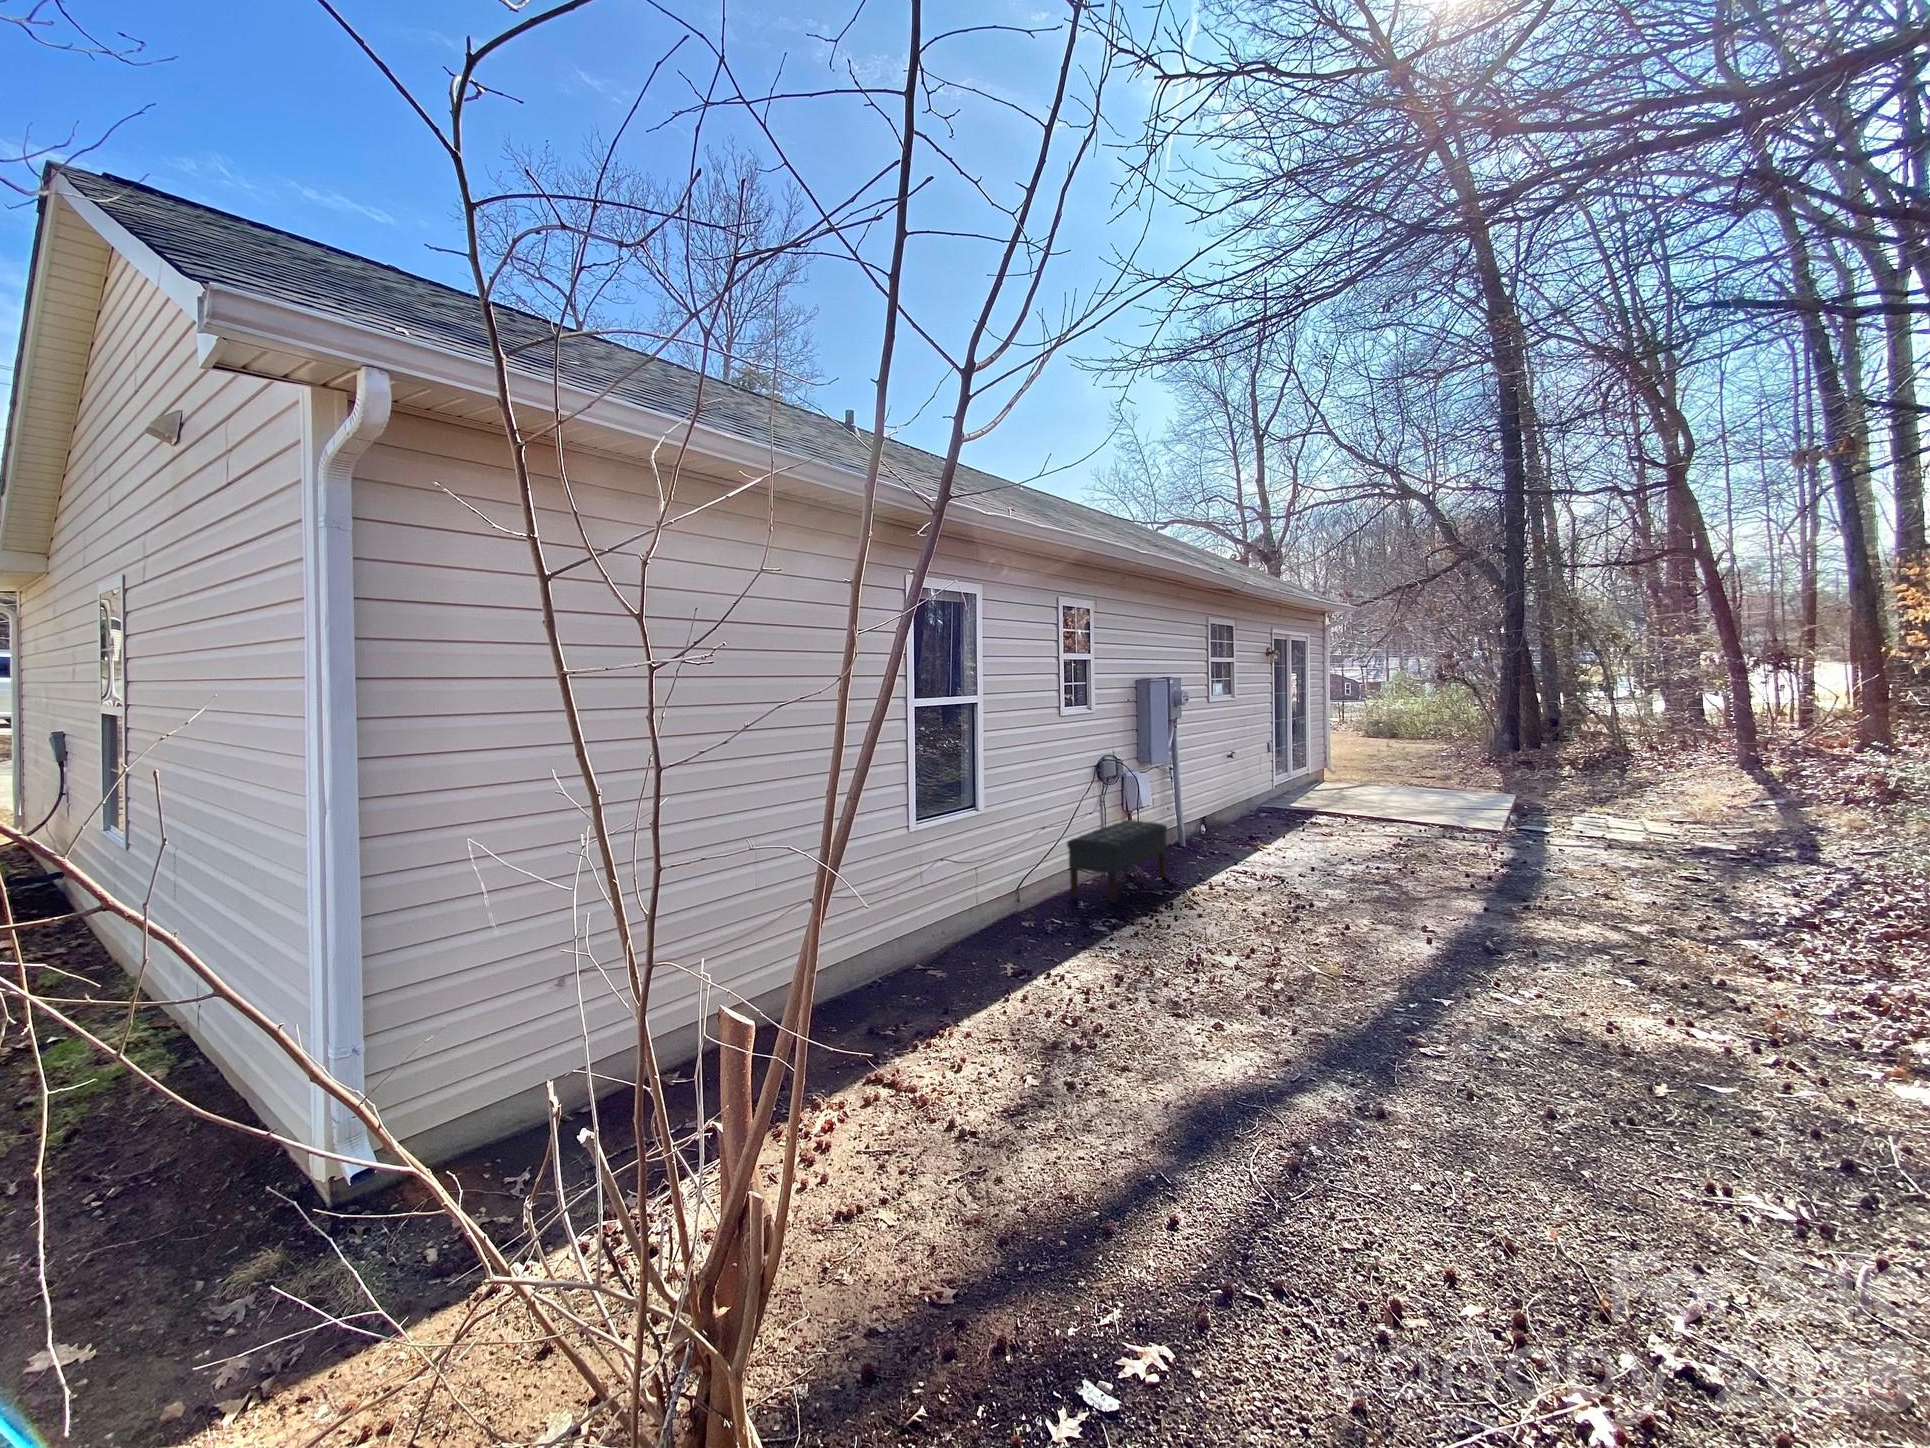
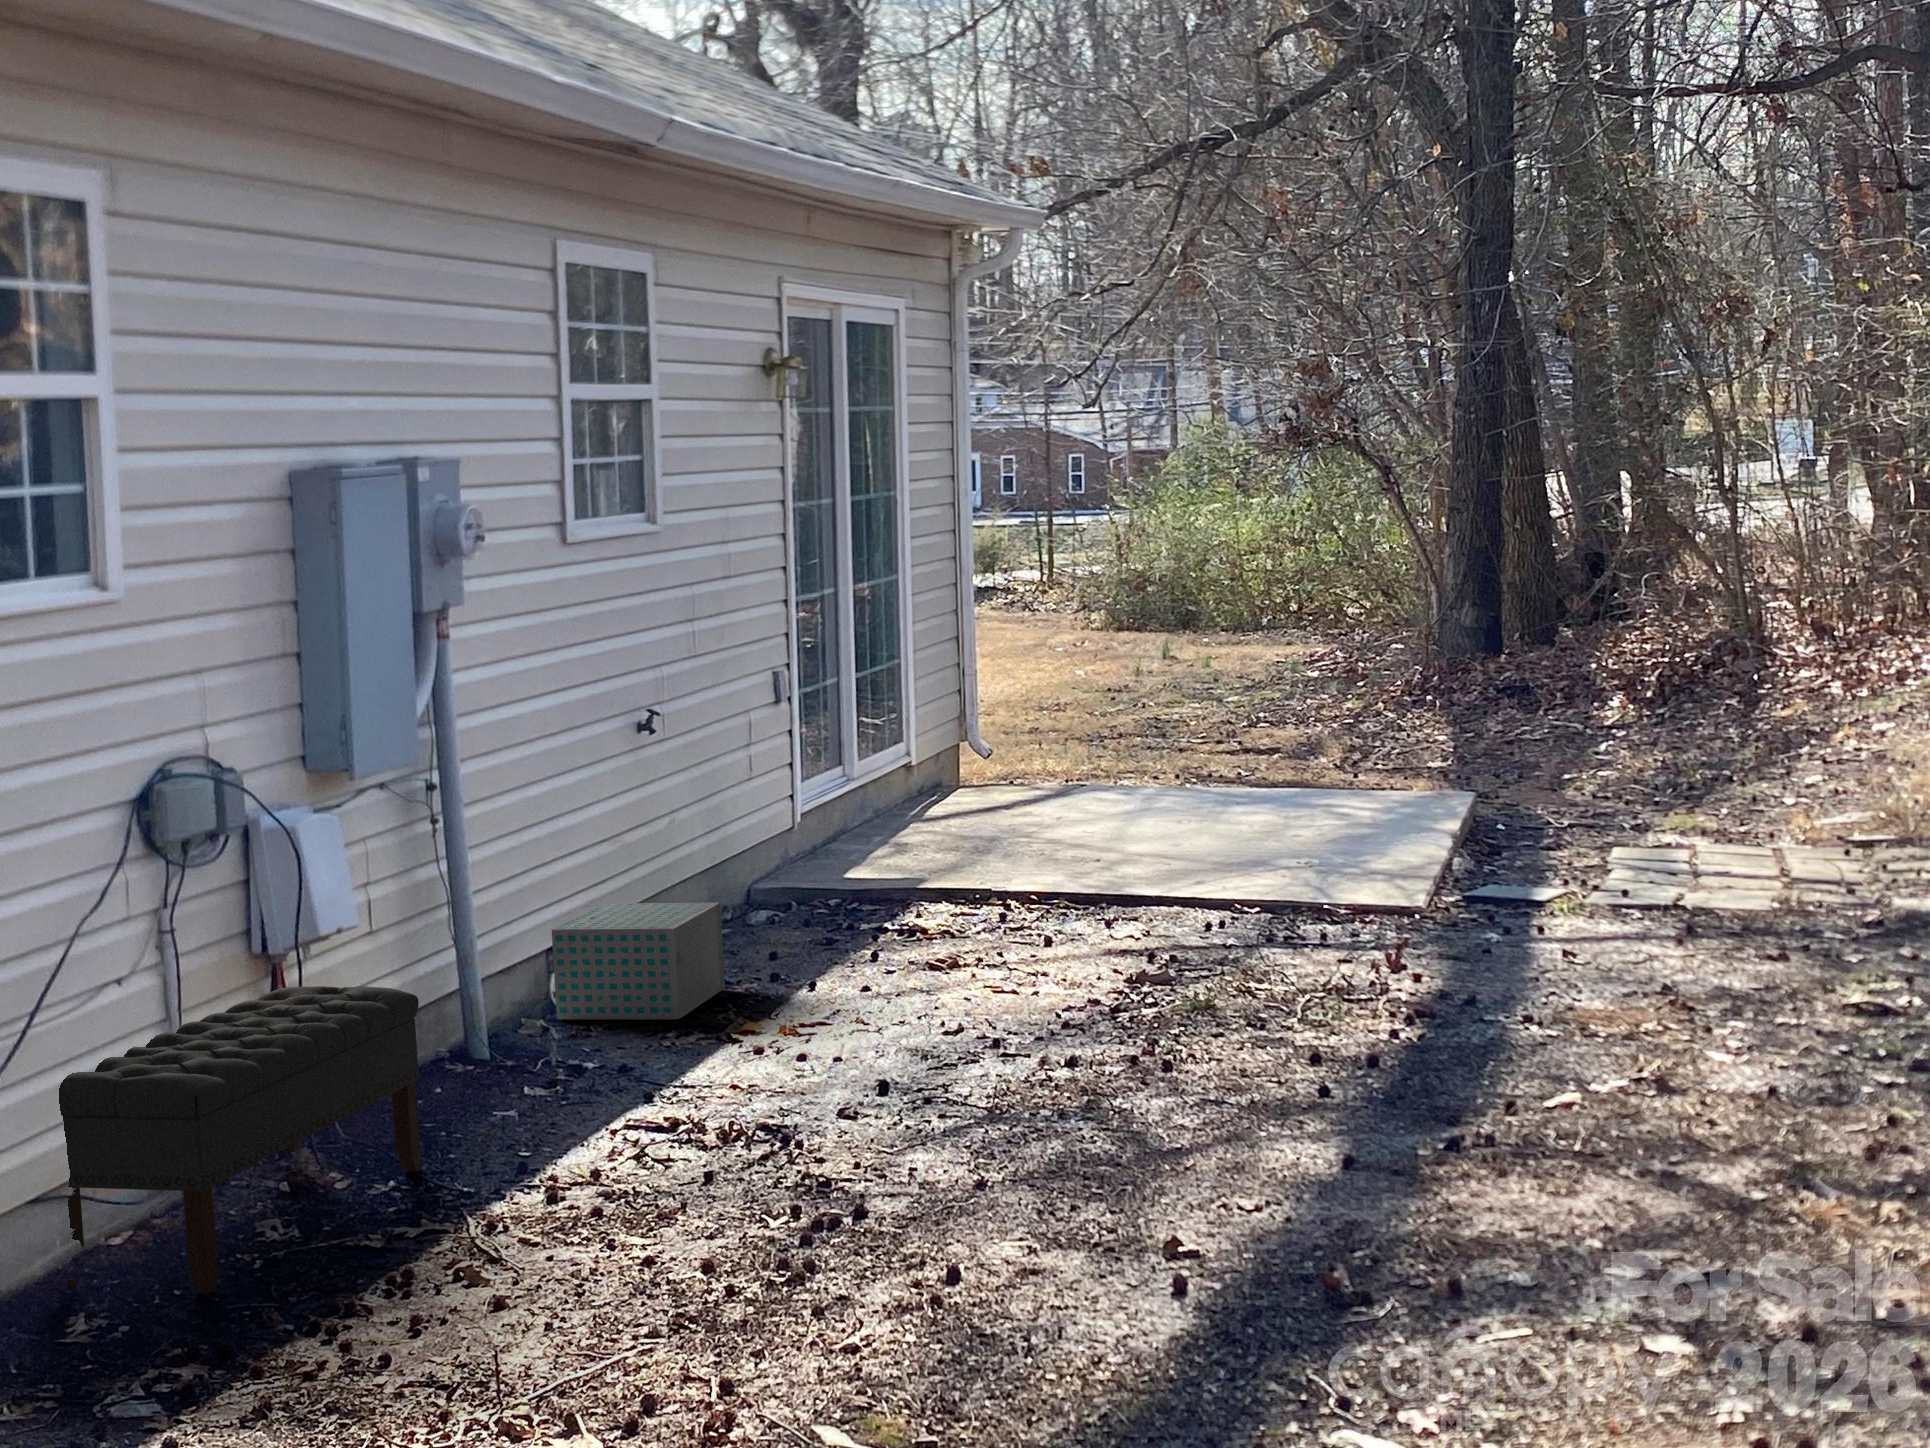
storage box: none [1195,804,1249,842] -> present [552,903,725,1019]

